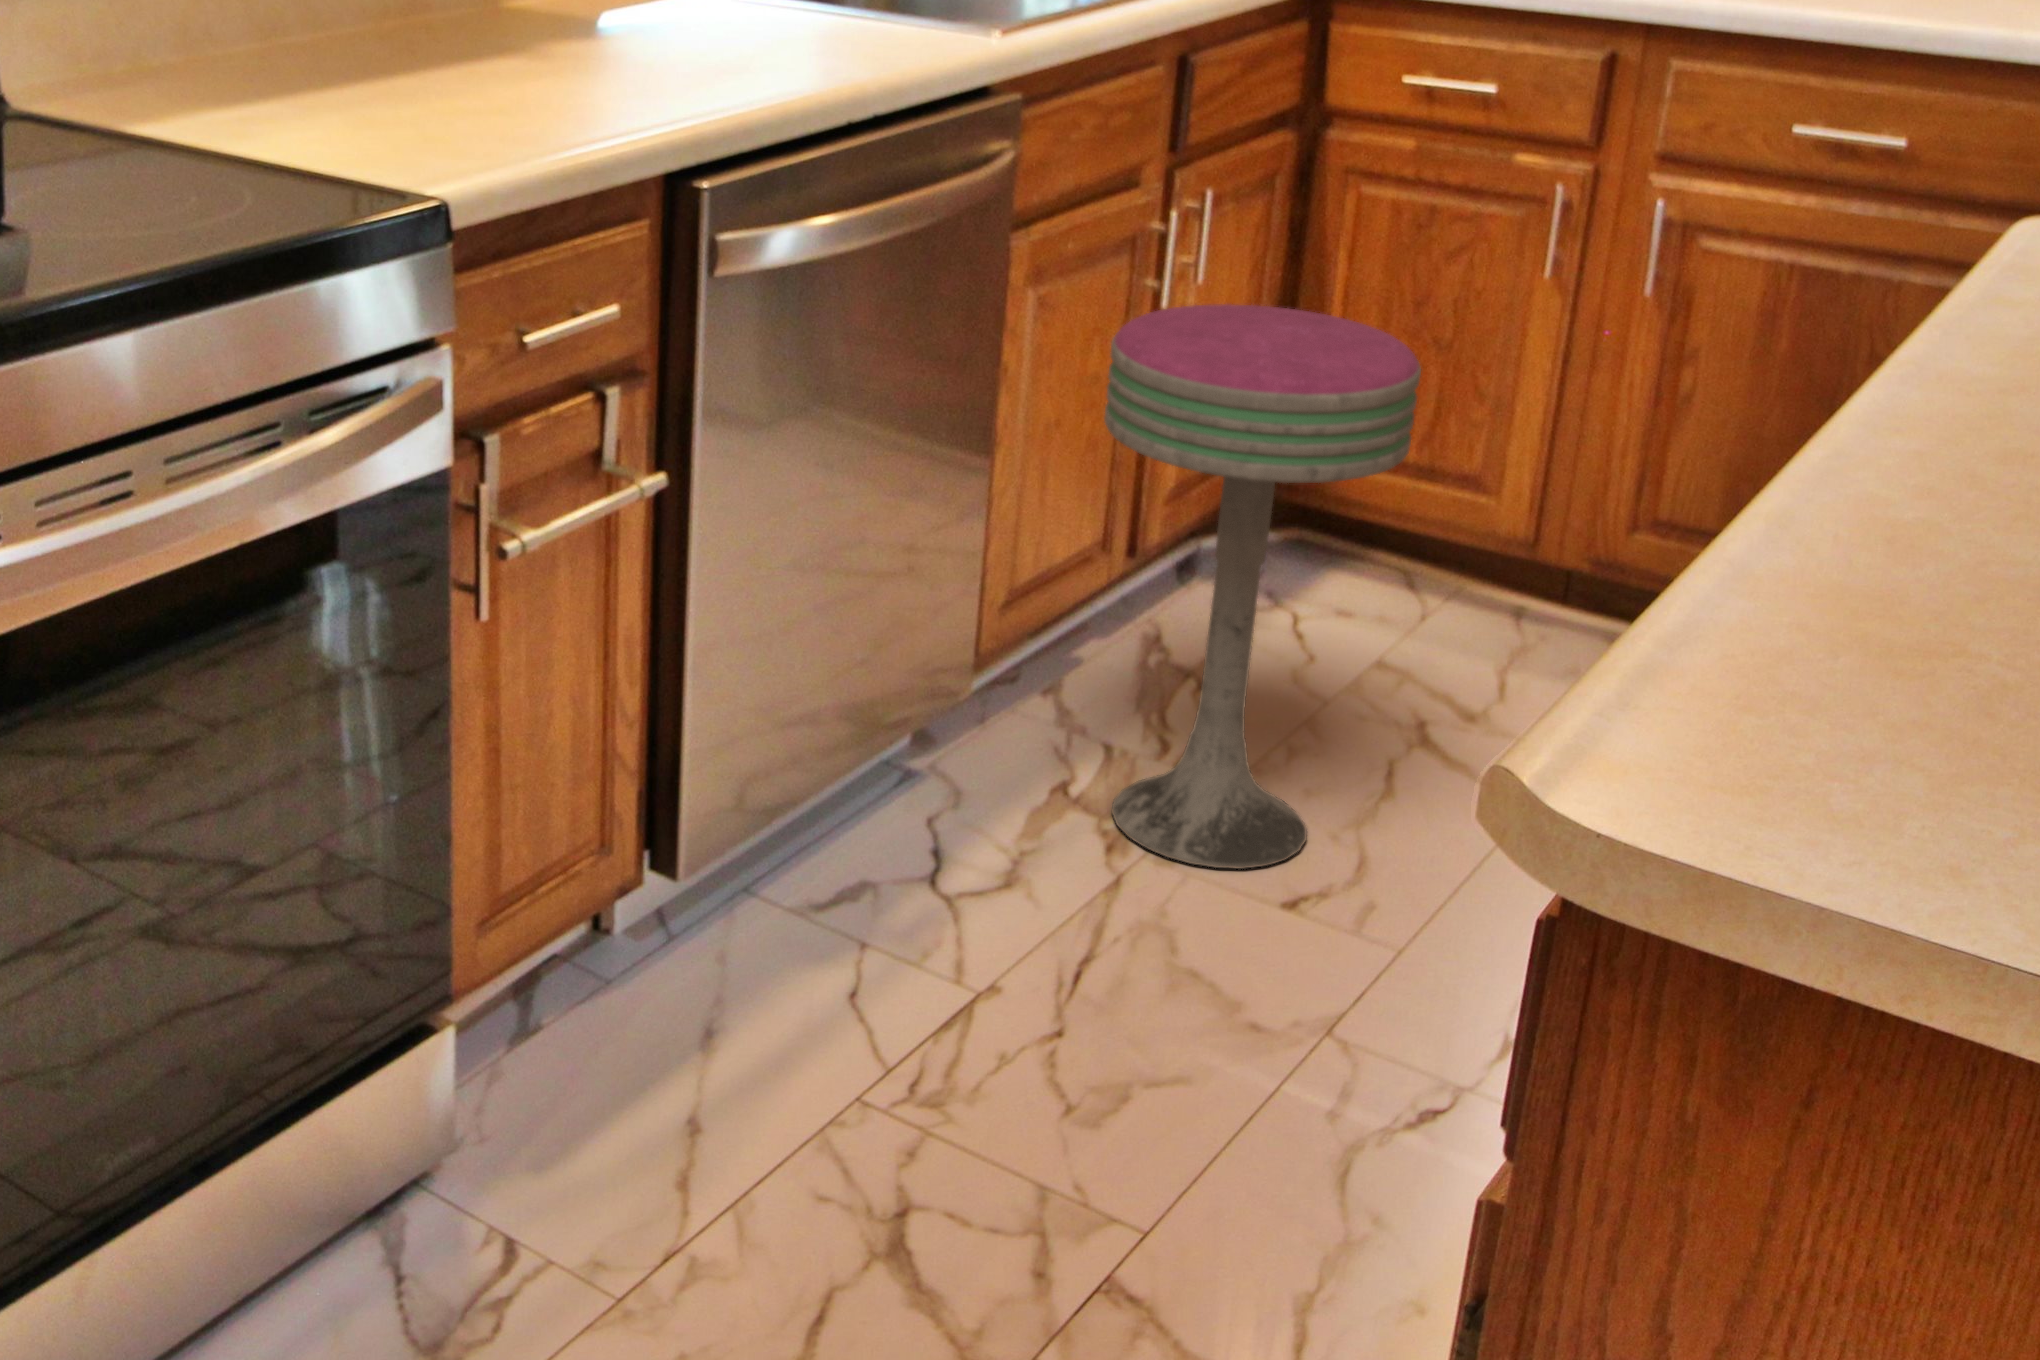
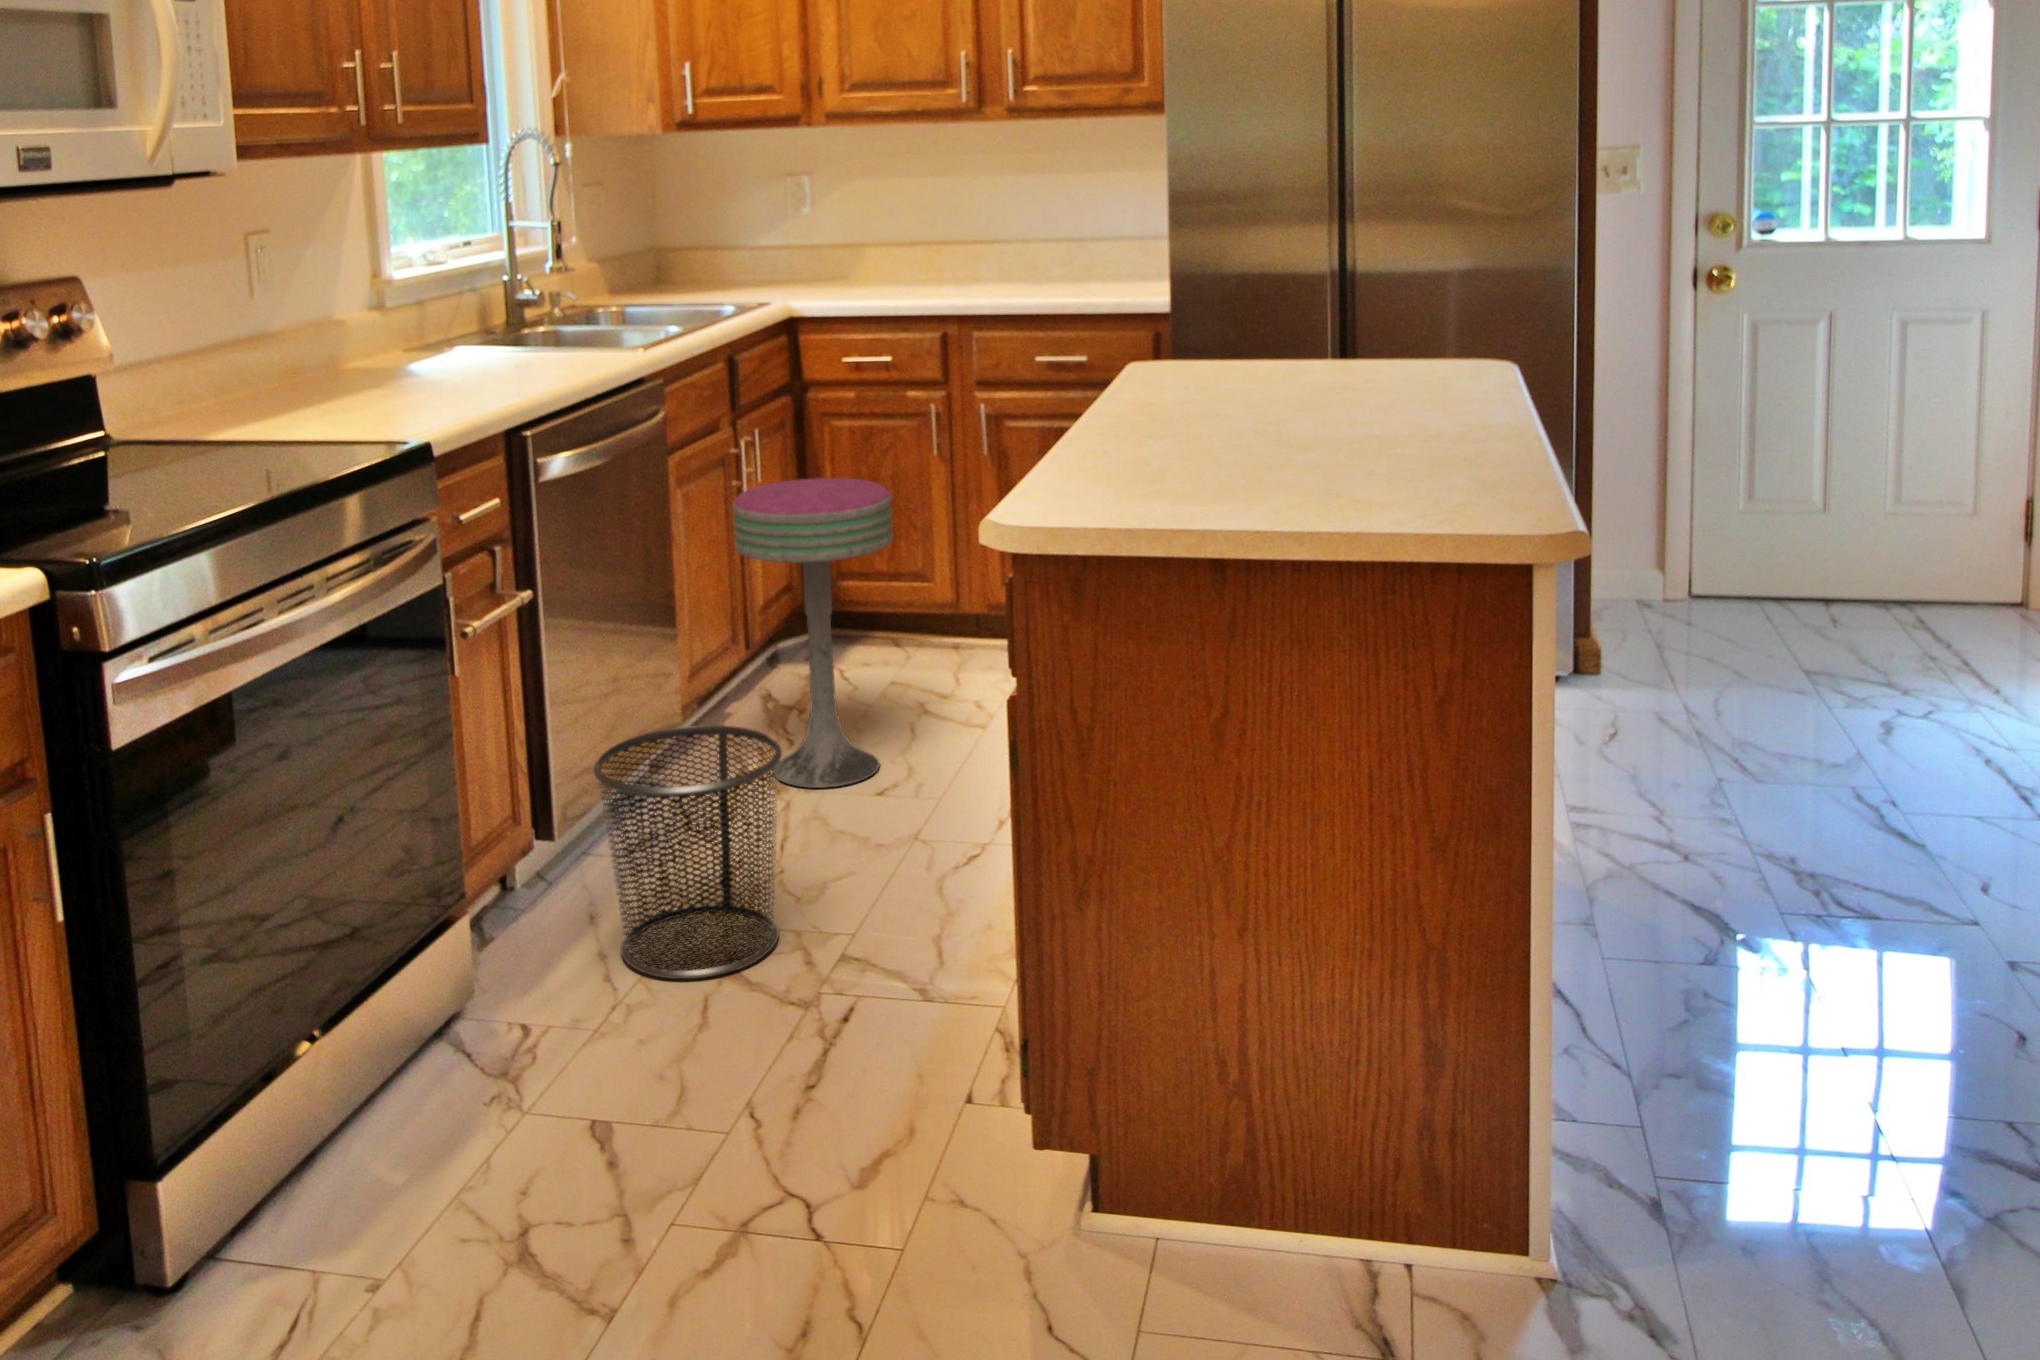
waste bin: none [705,765,1063,1250] -> present [593,725,782,979]

